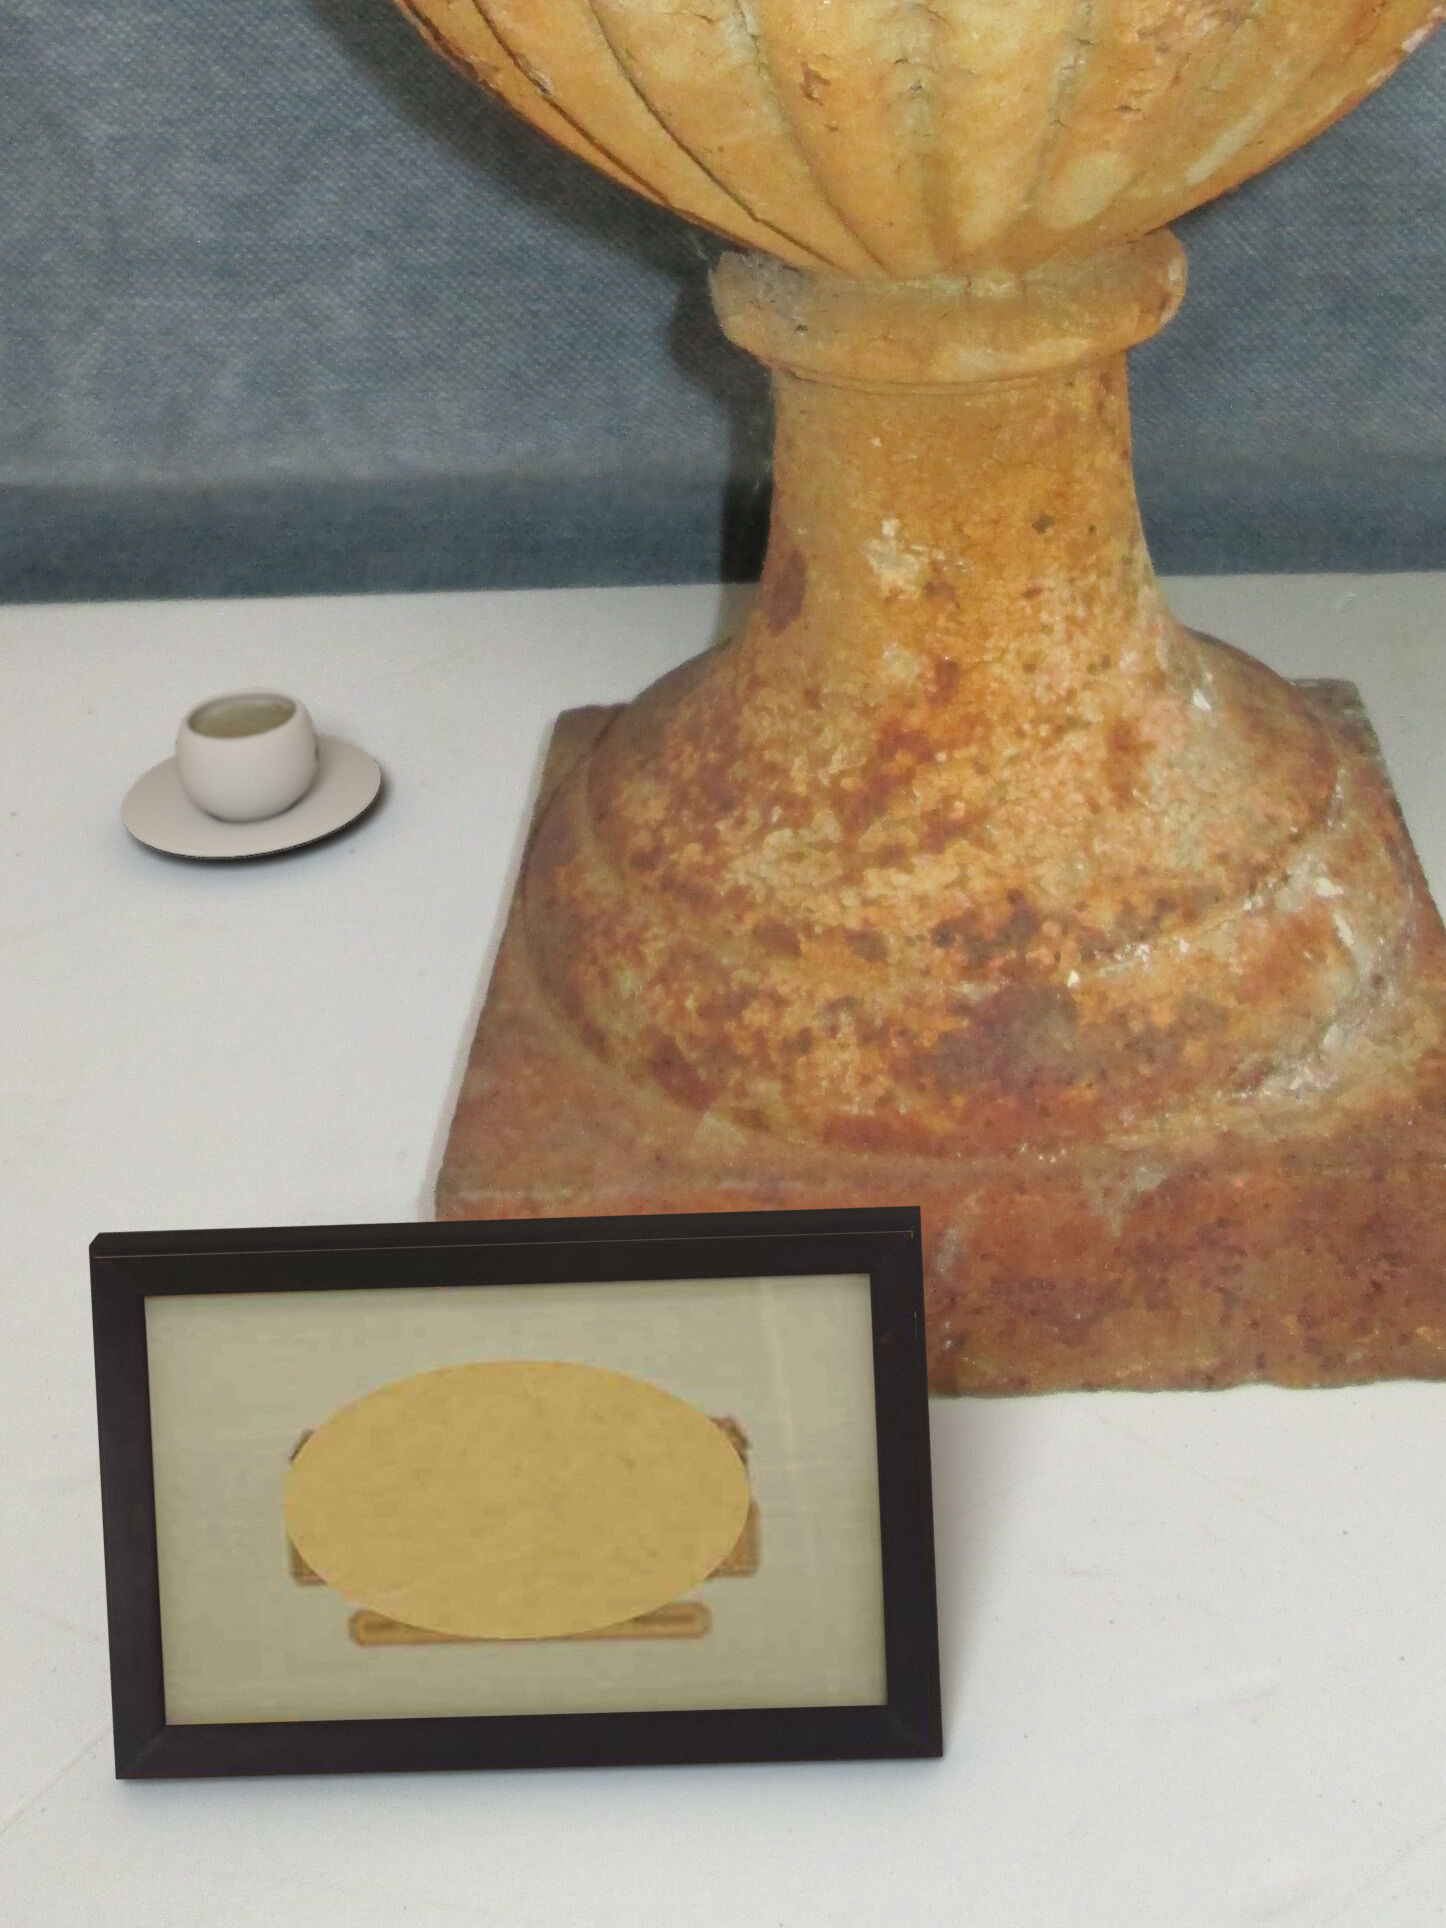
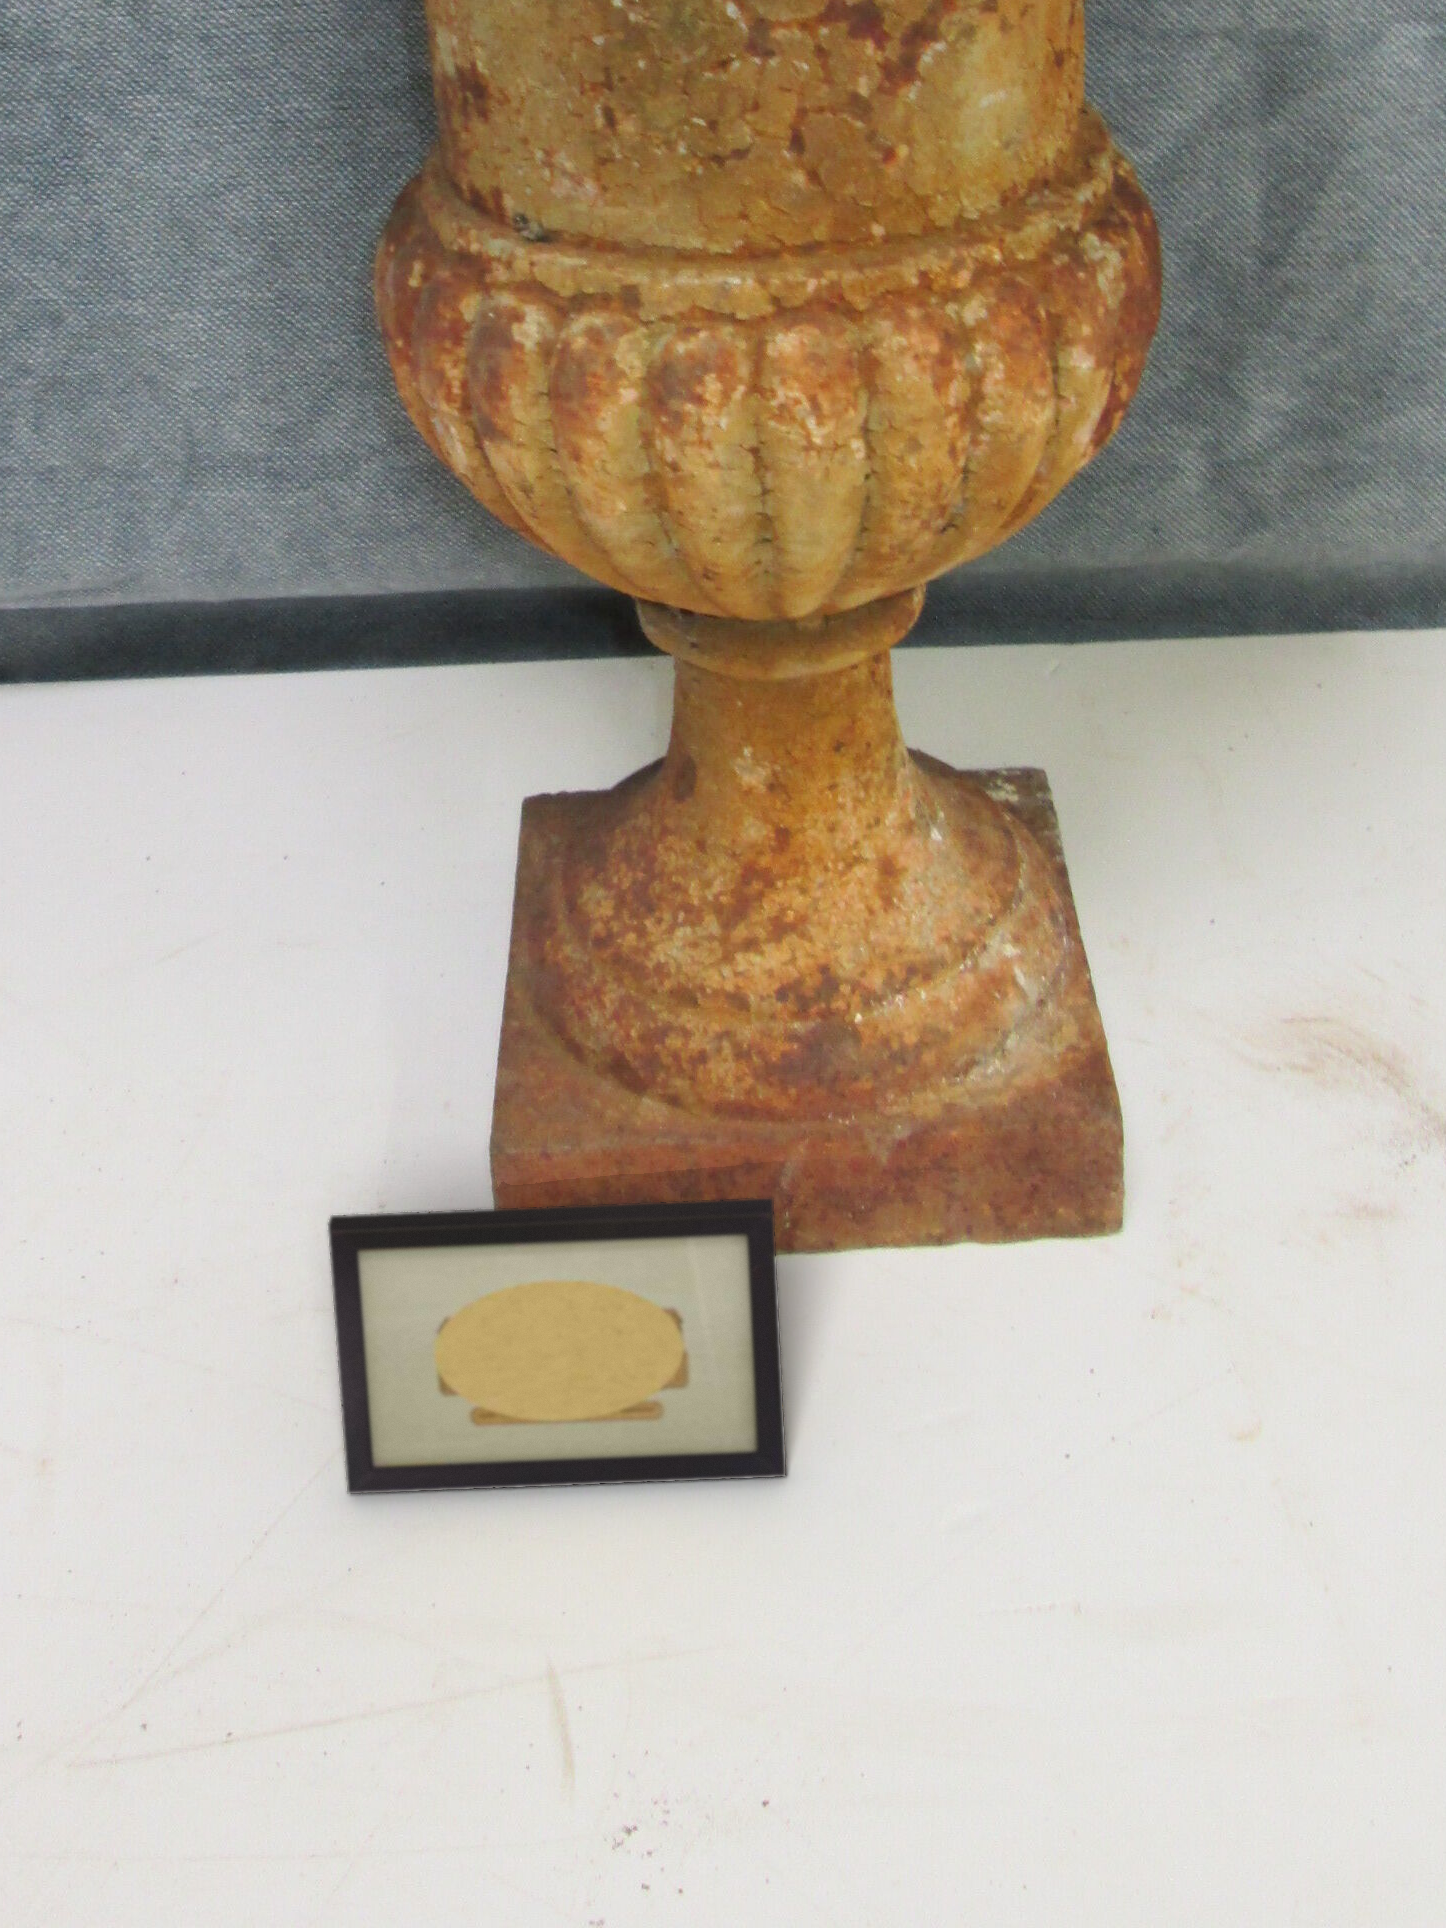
teacup: present [121,688,381,857] -> none [247,764,414,885]

